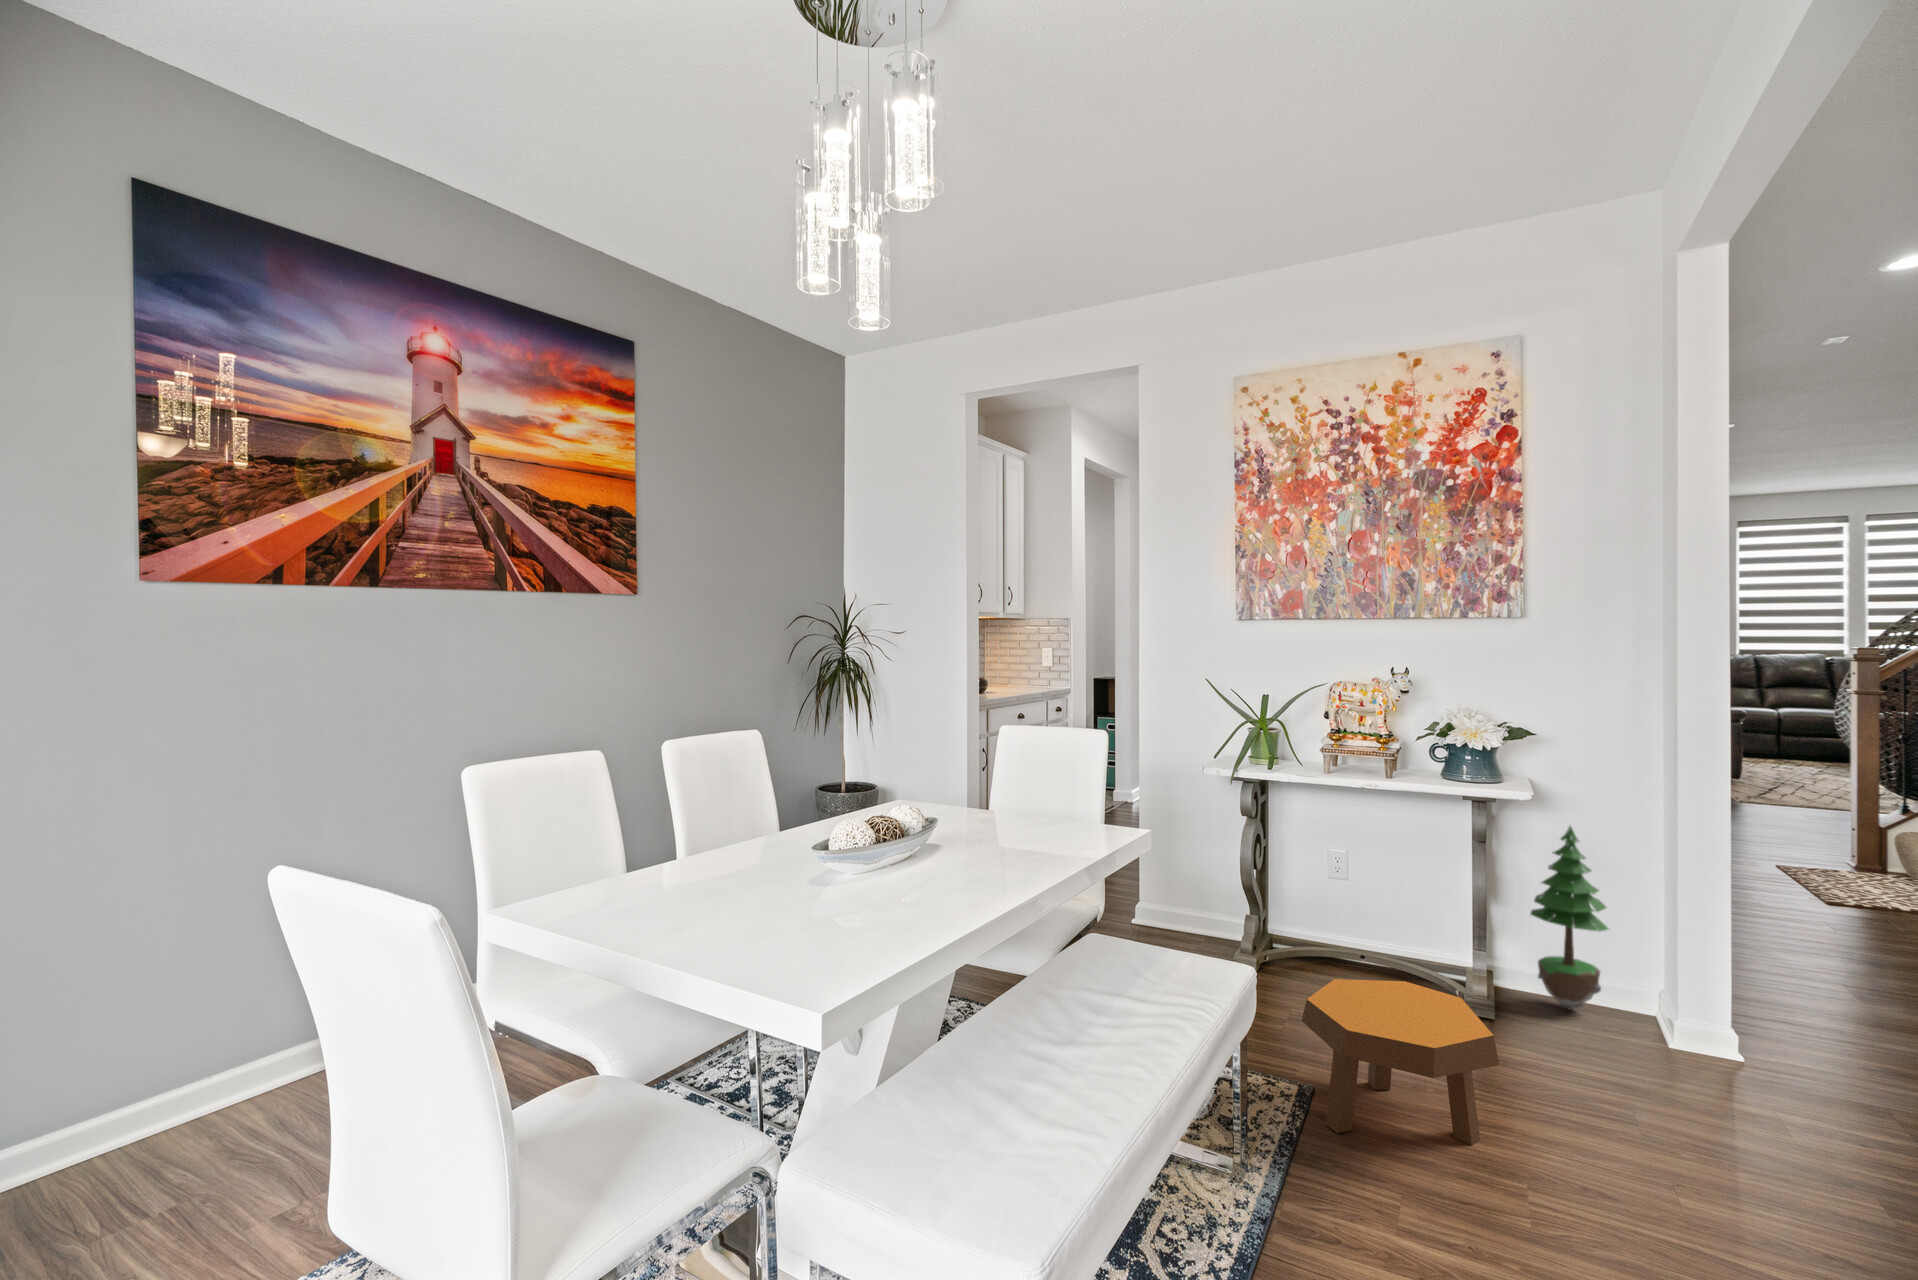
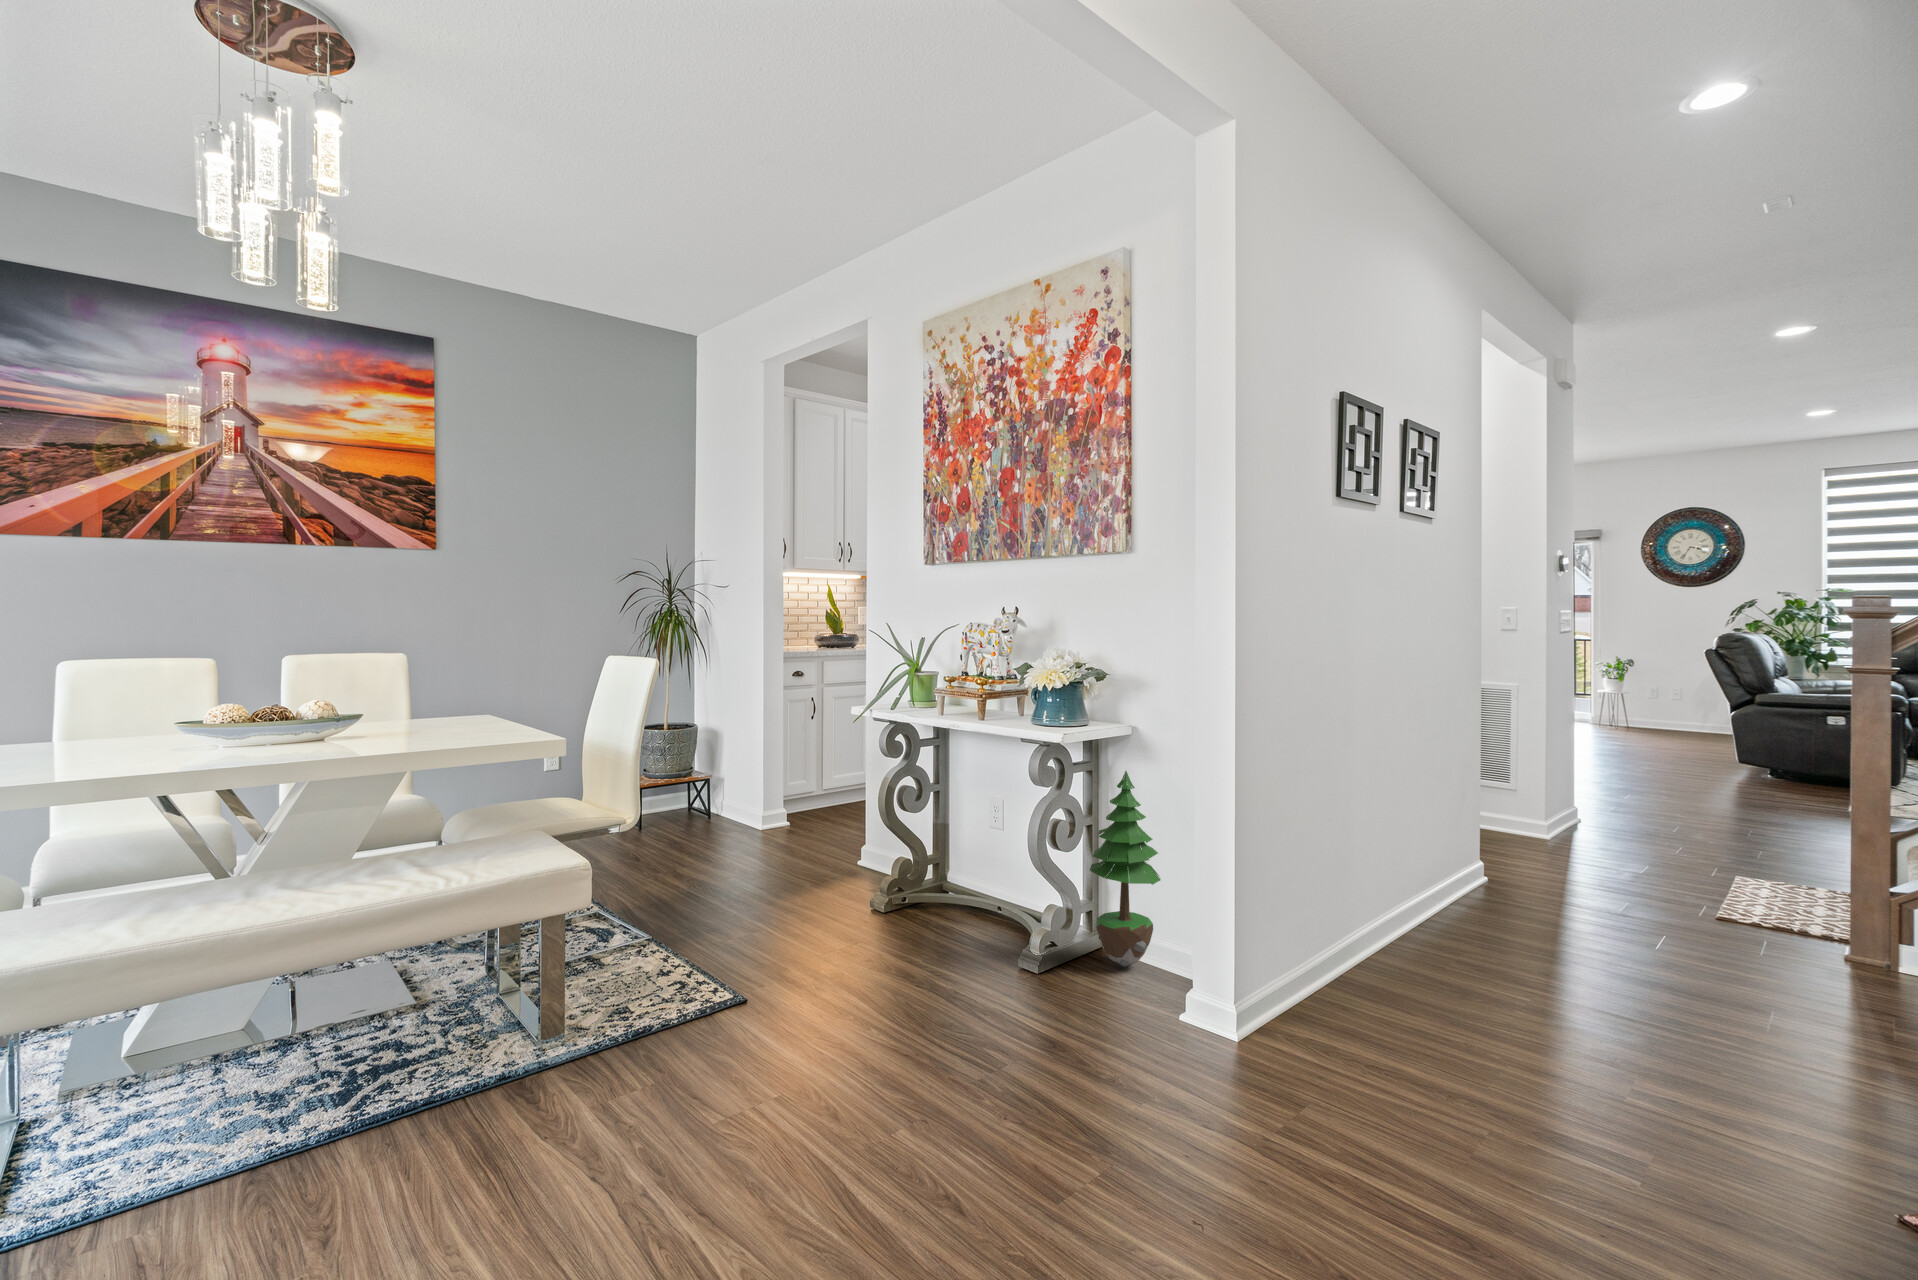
footstool: present [1302,979,1499,1145] -> none [680,896,860,1053]

